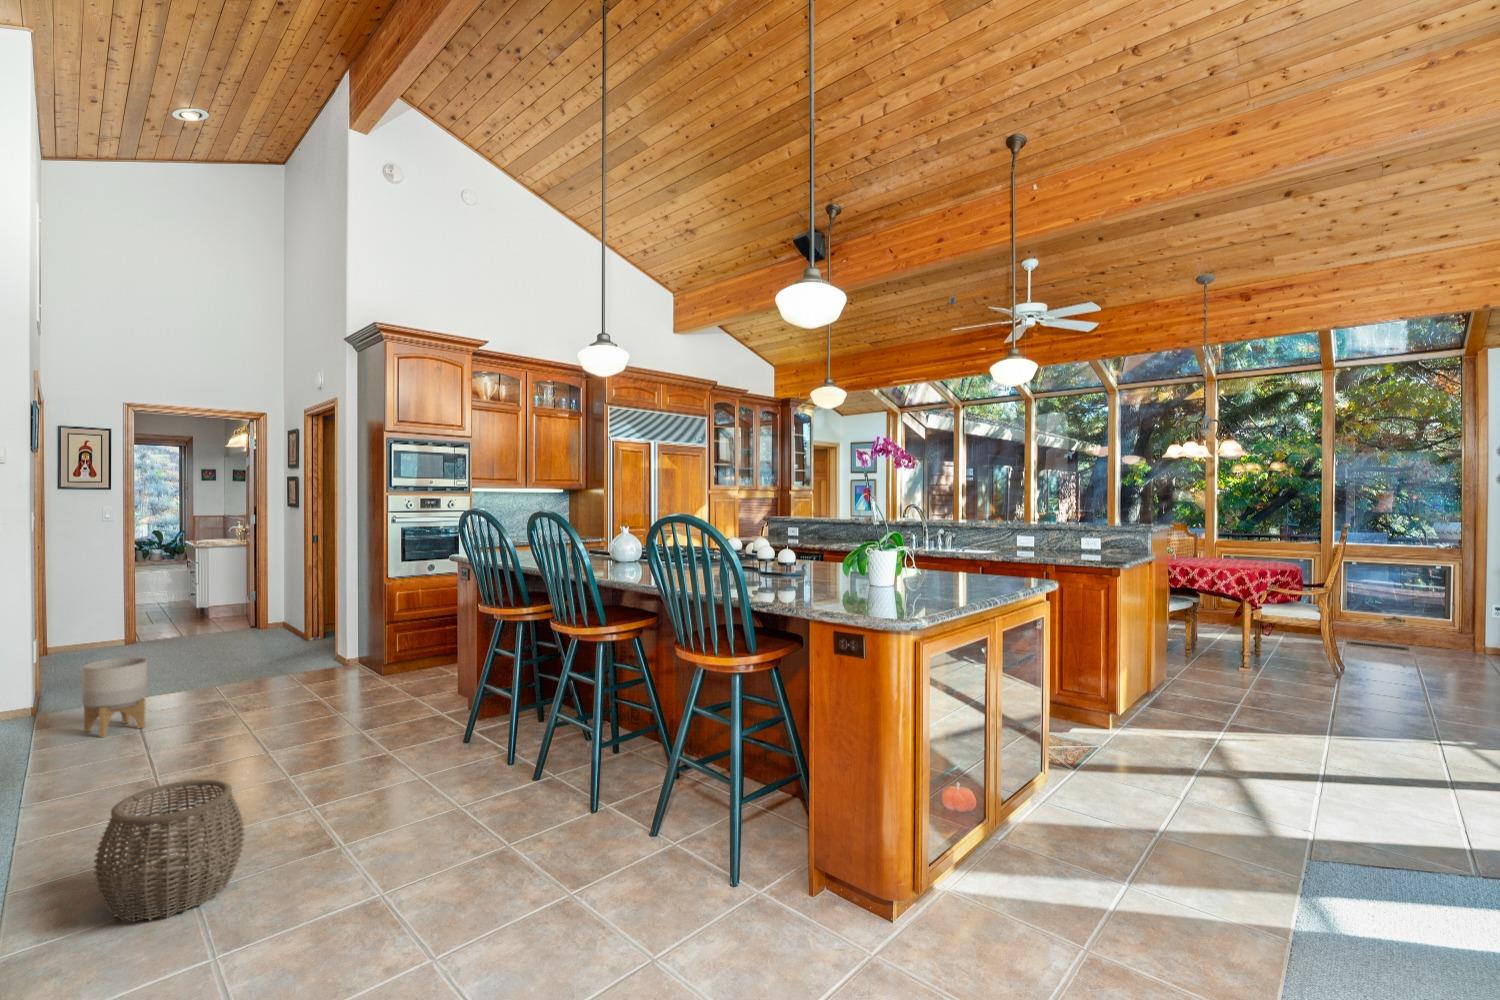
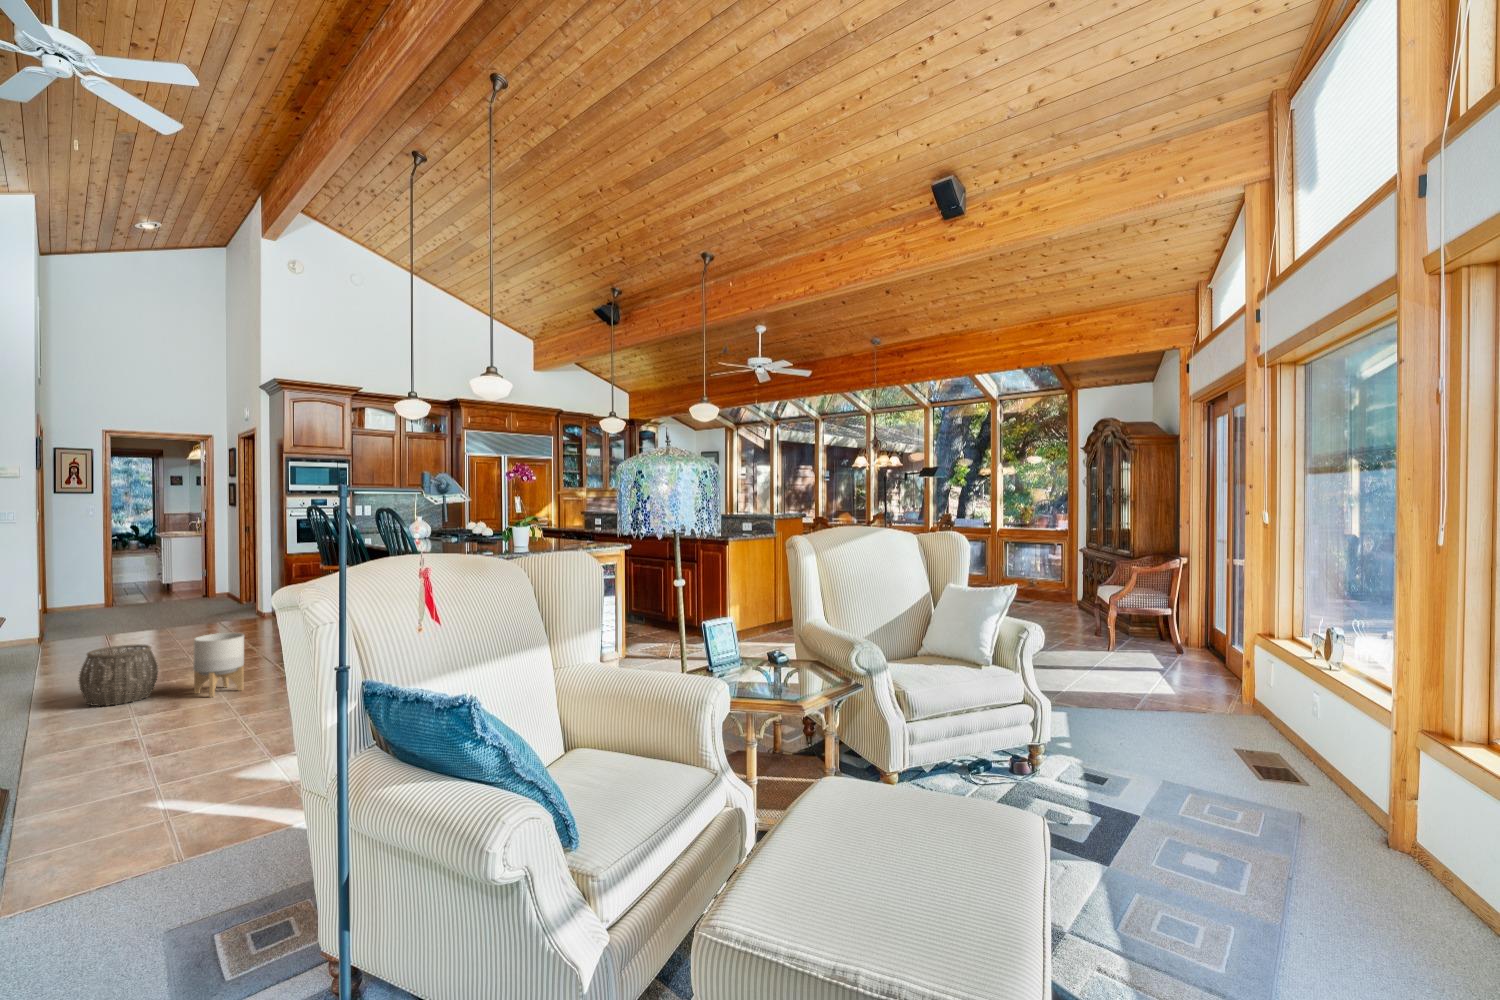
planter: present [82,657,147,737] -> present [193,633,244,697]

